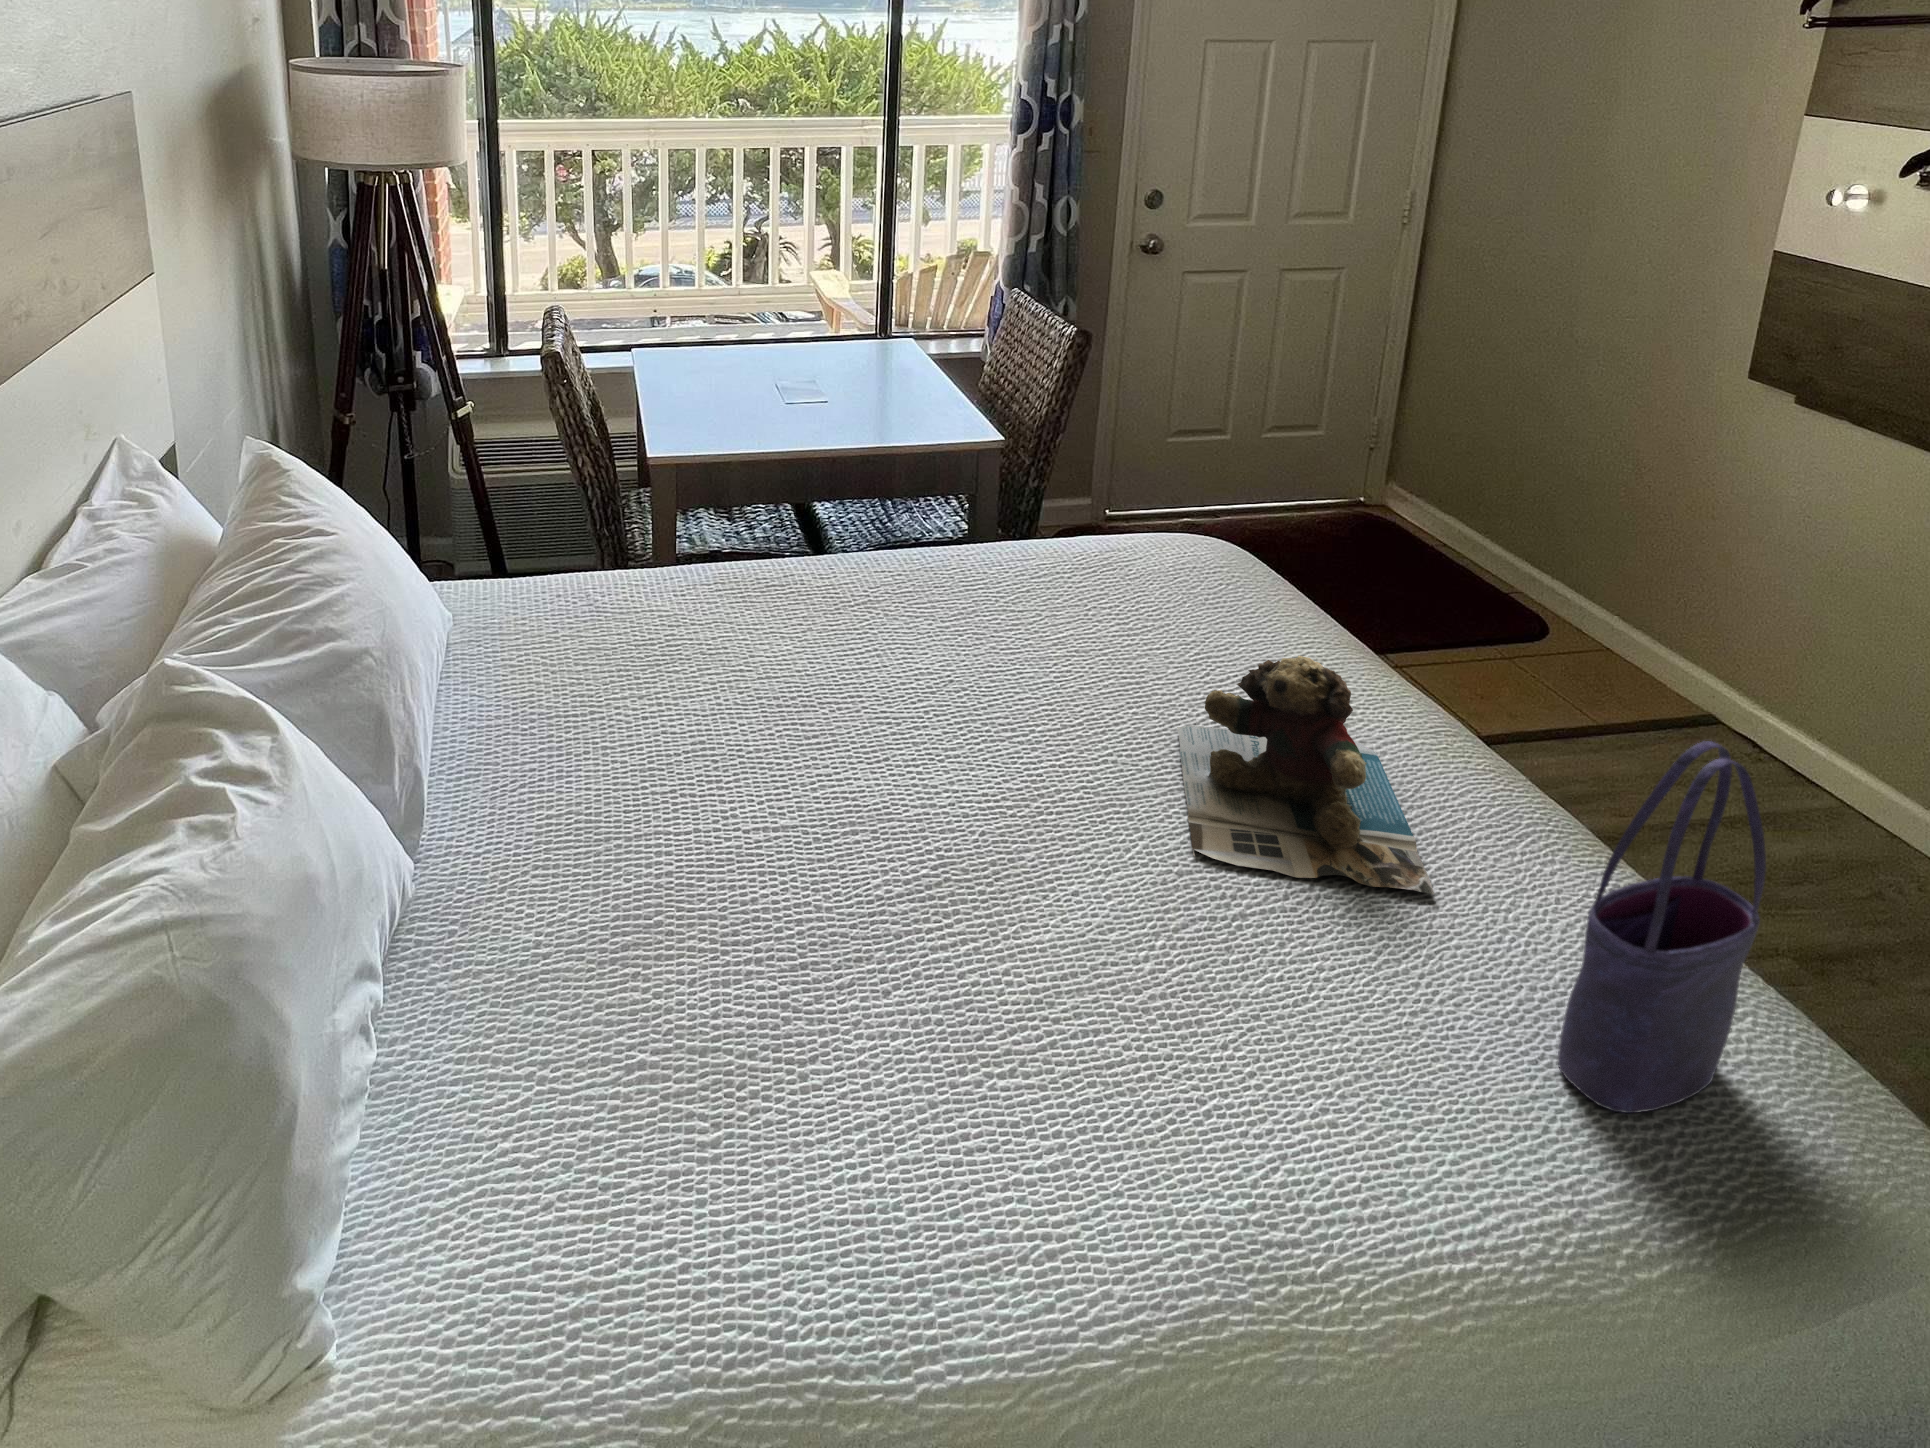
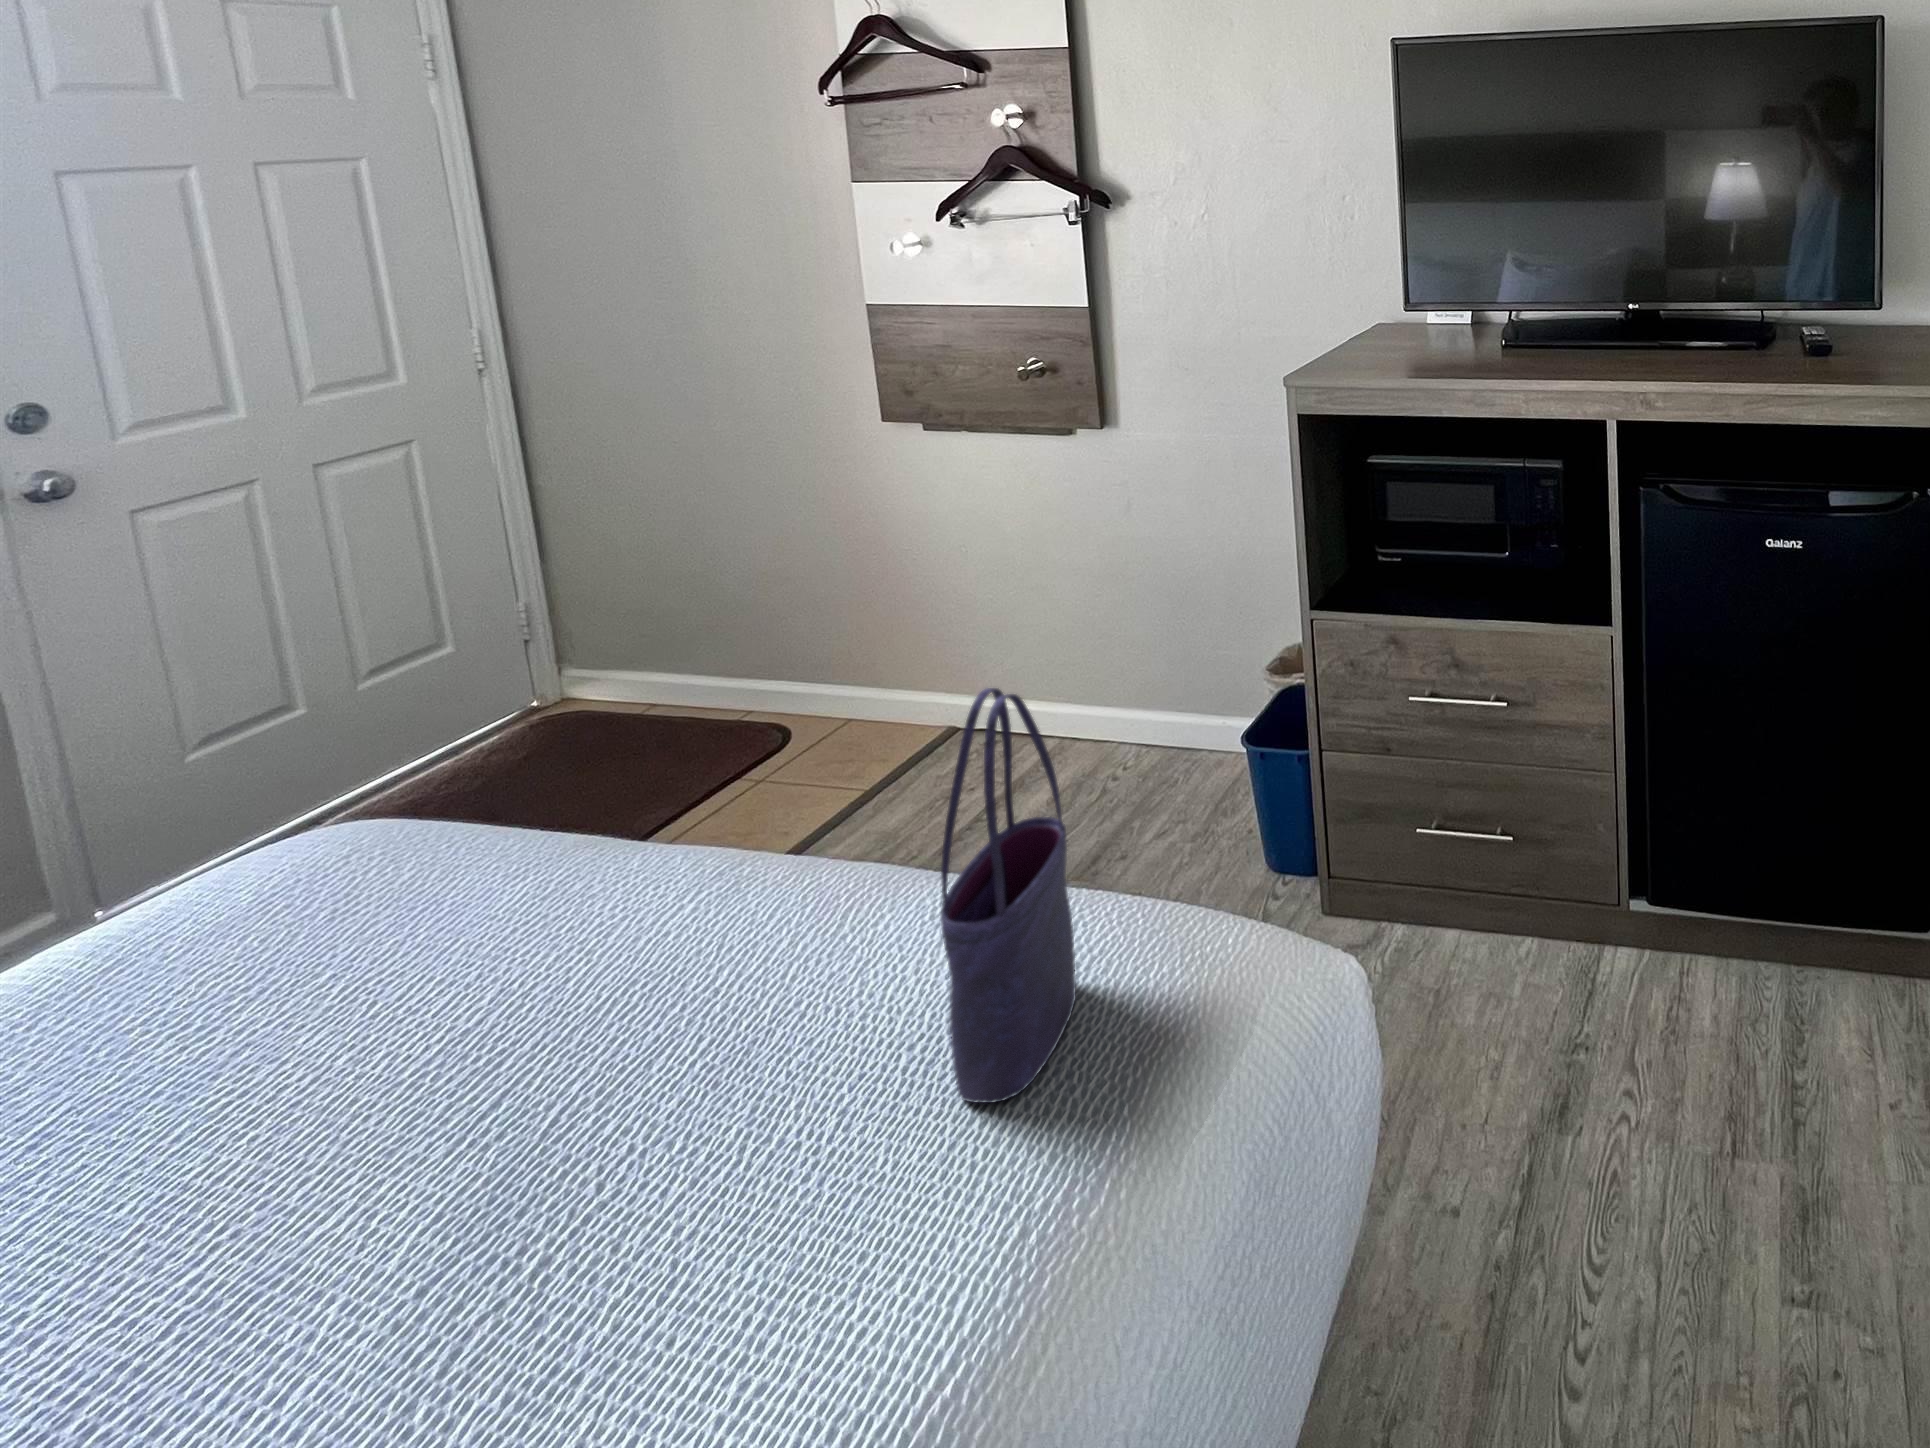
teddy bear: present [1178,656,1434,894] -> none [335,869,781,1255]

